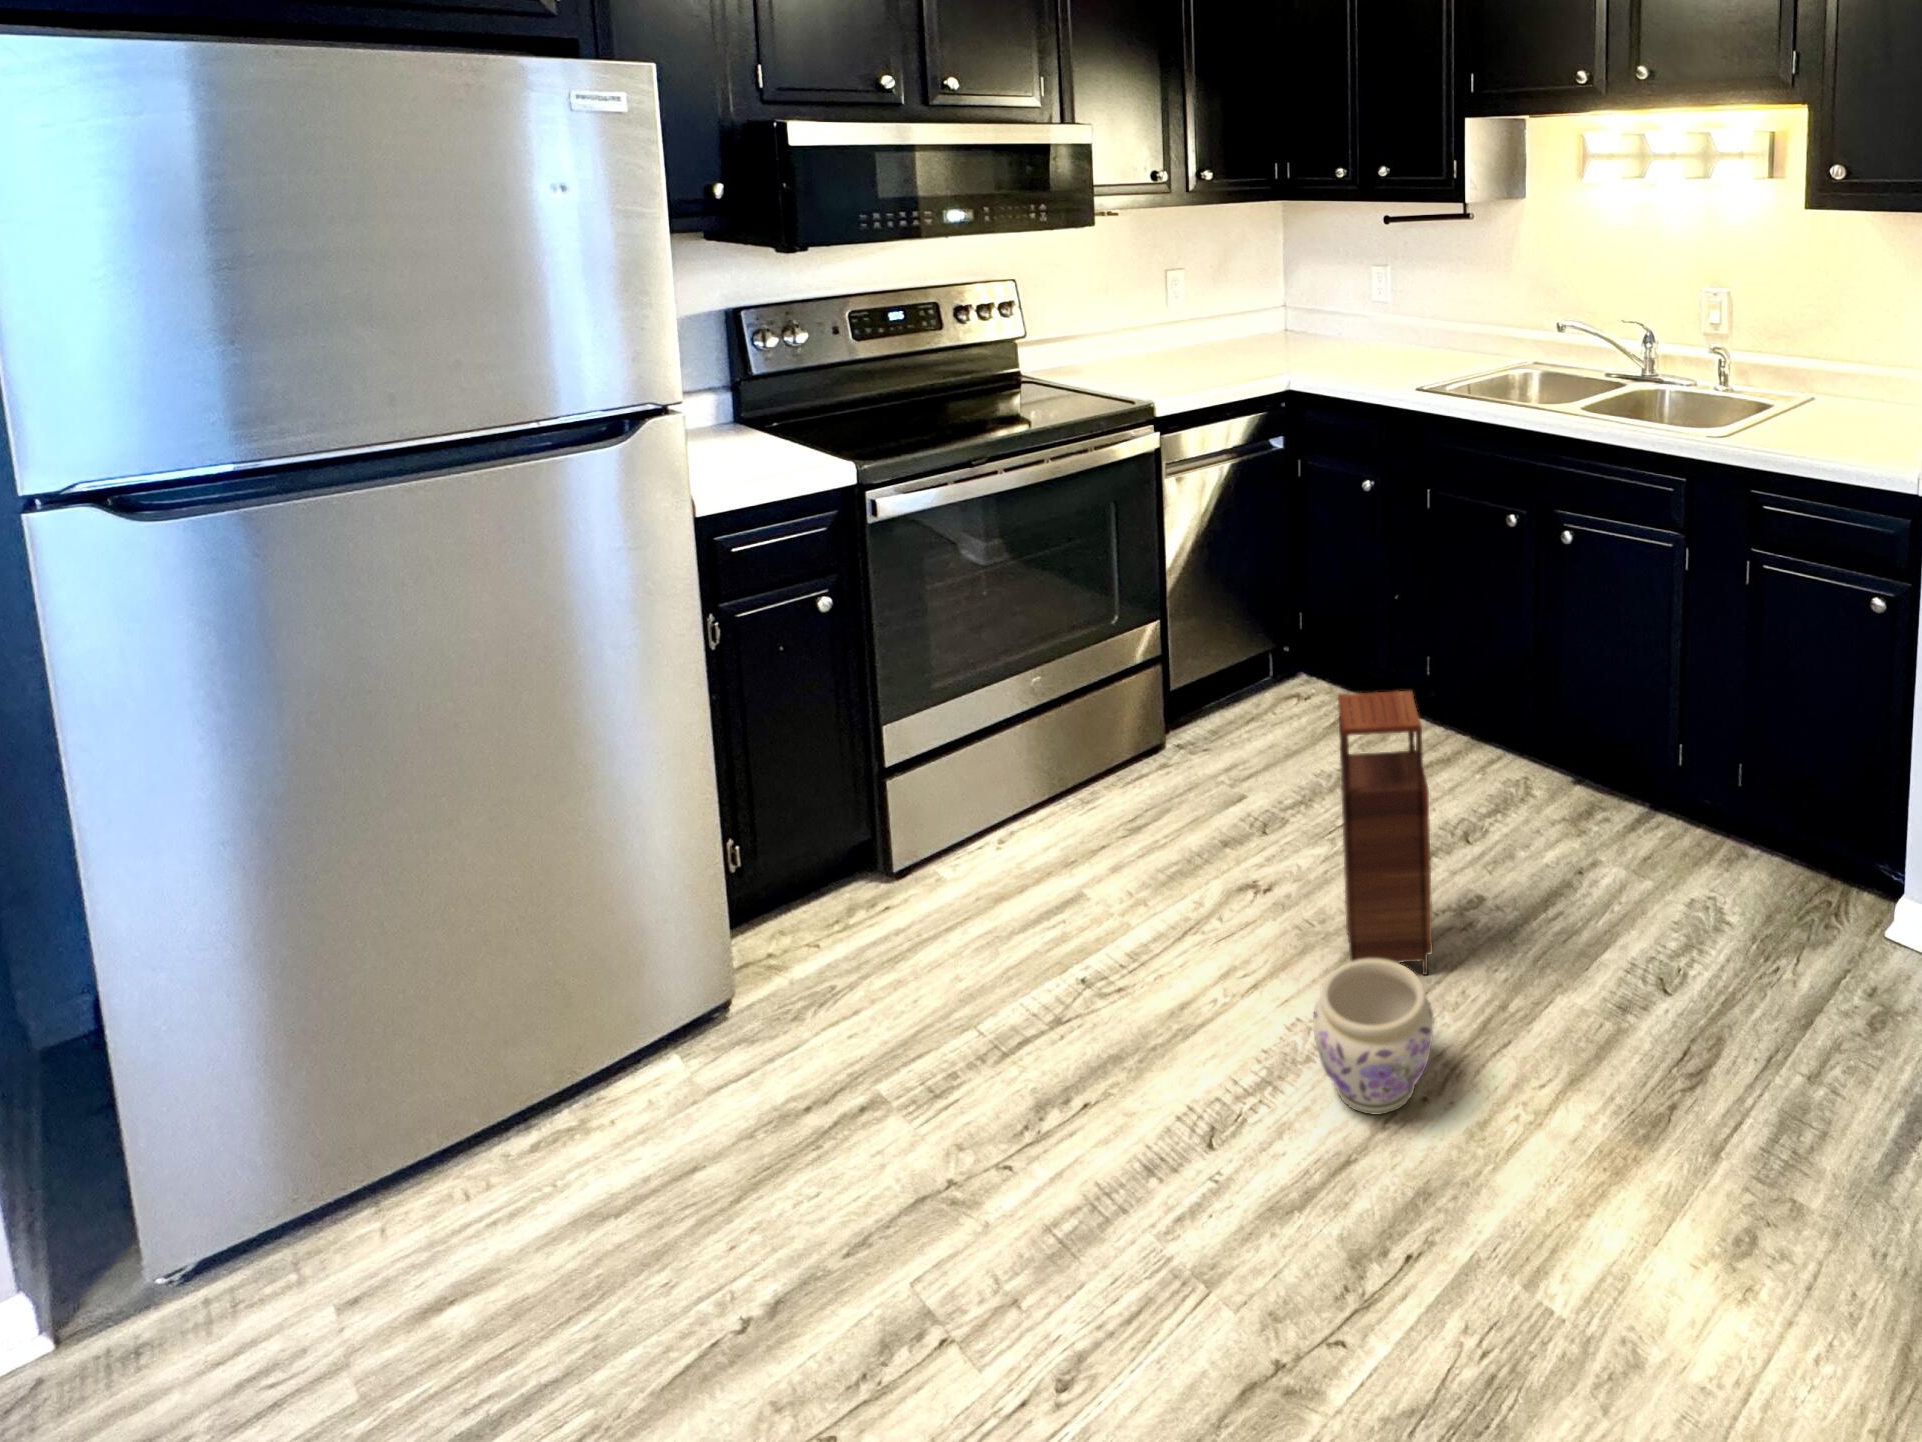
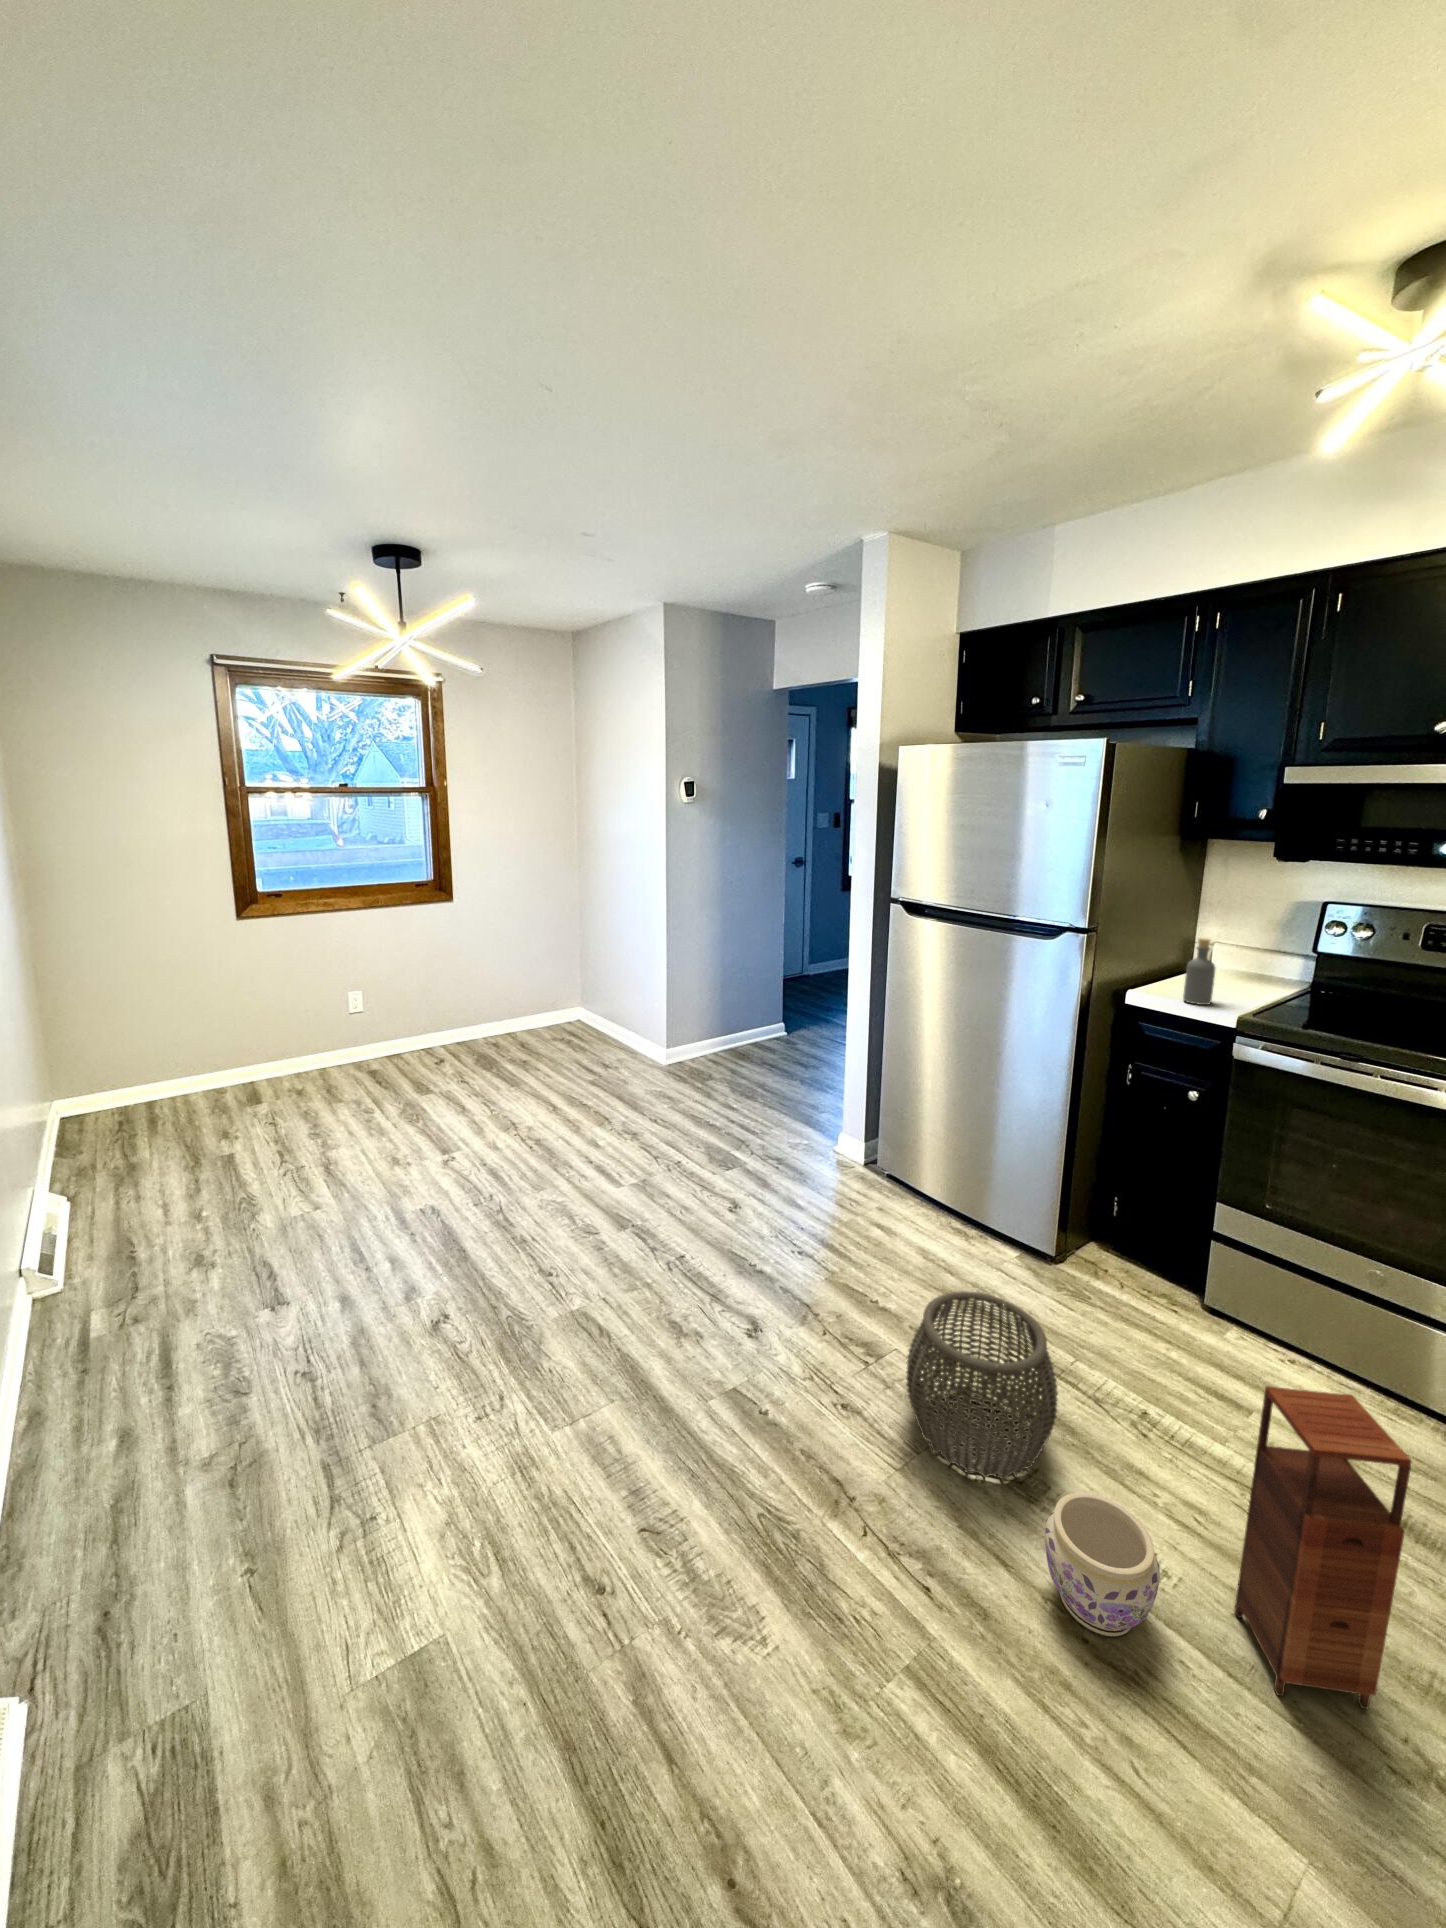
bottle: none [737,374,782,477] -> present [1183,938,1215,1005]
woven basket: none [1002,937,1238,1249] -> present [906,1291,1058,1479]

